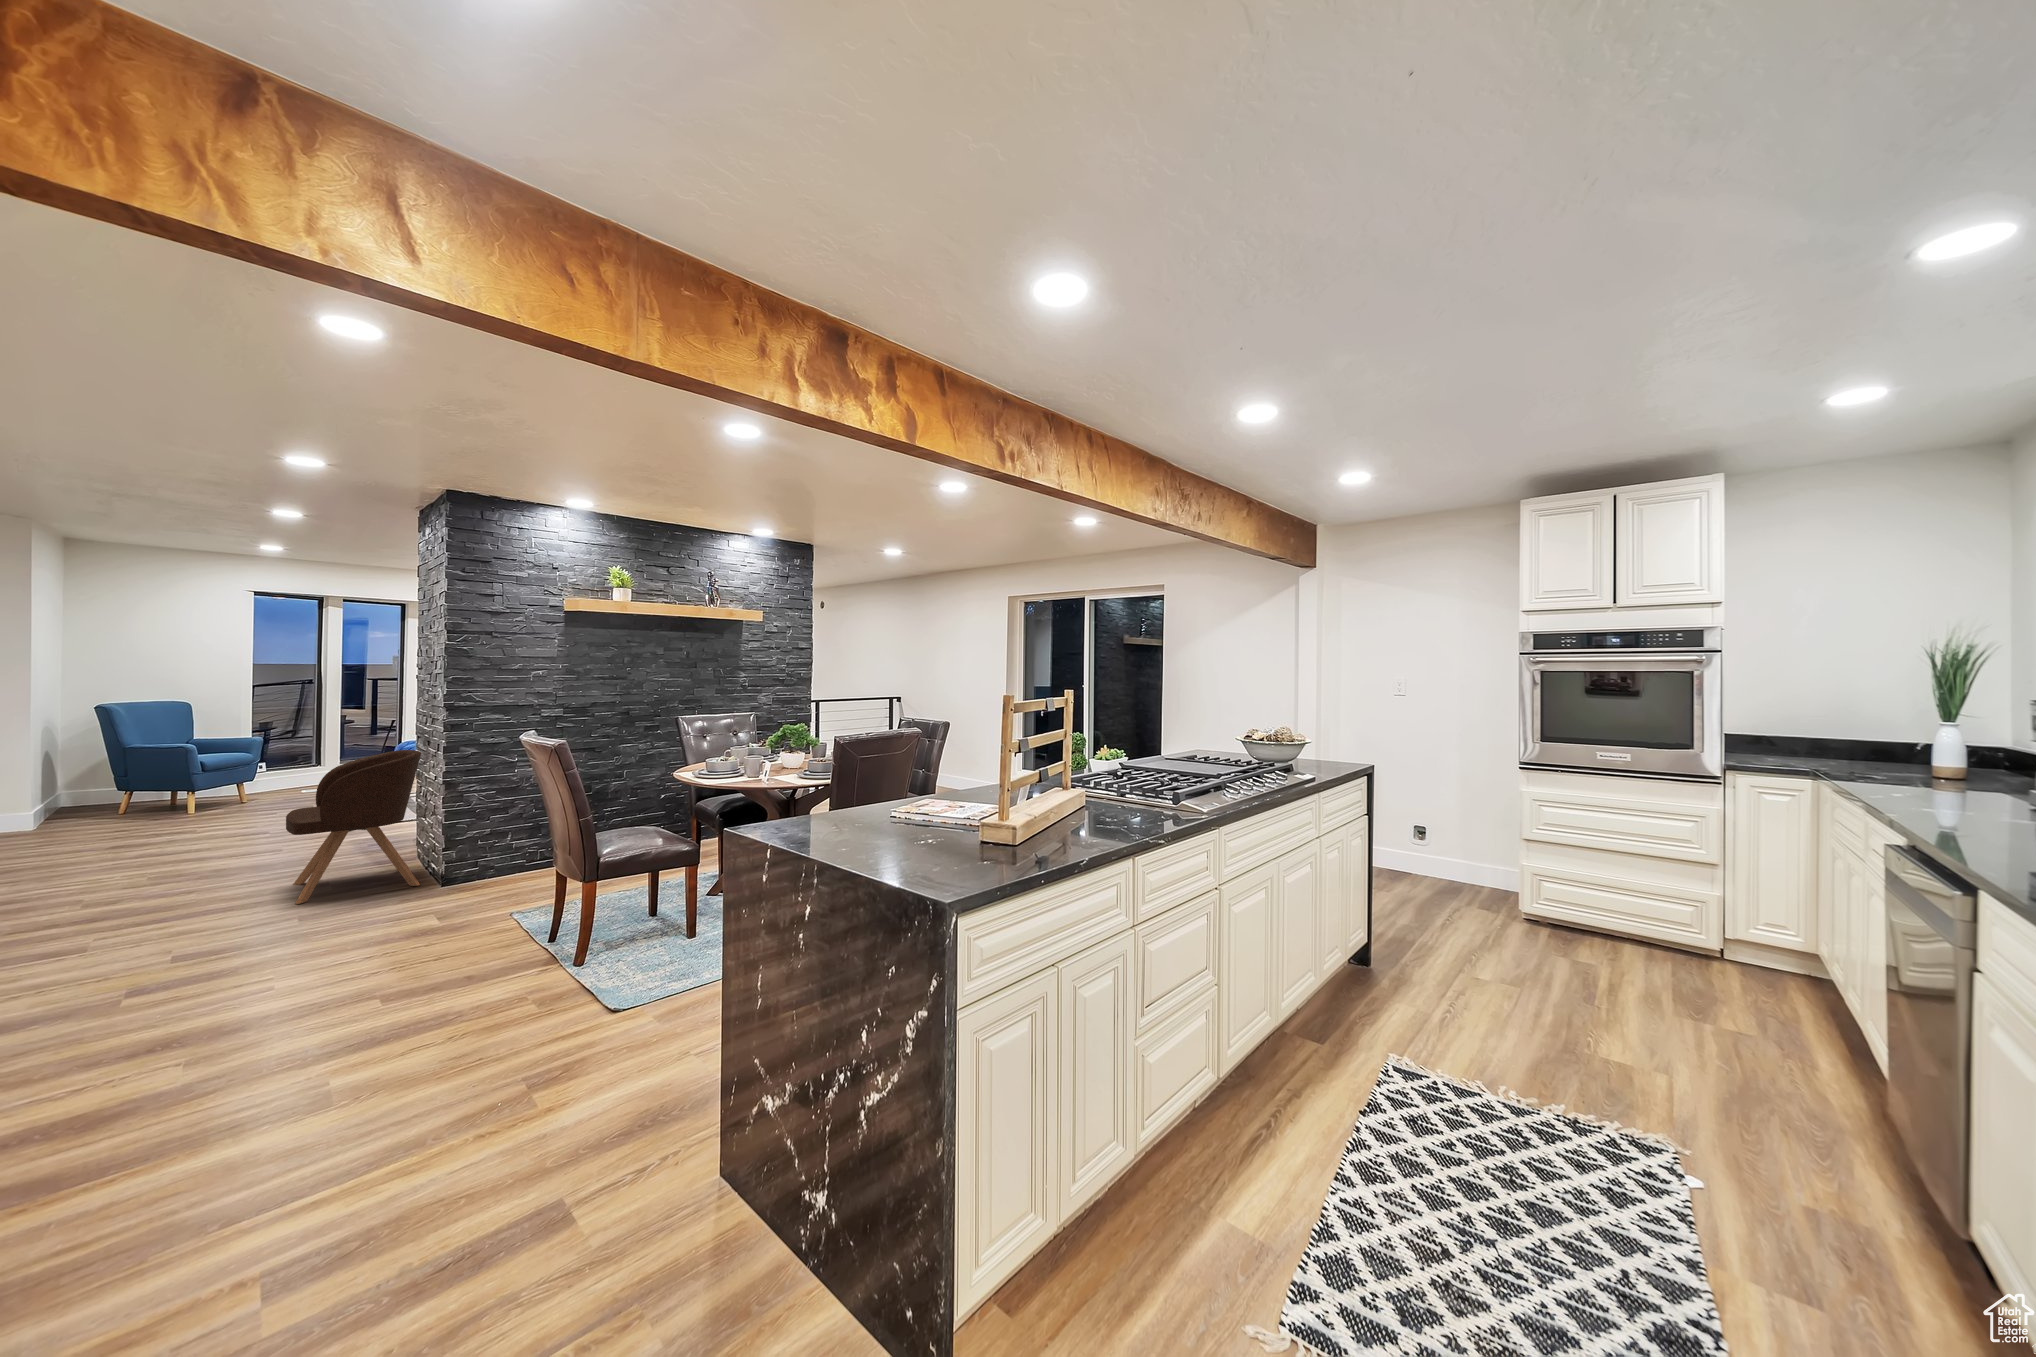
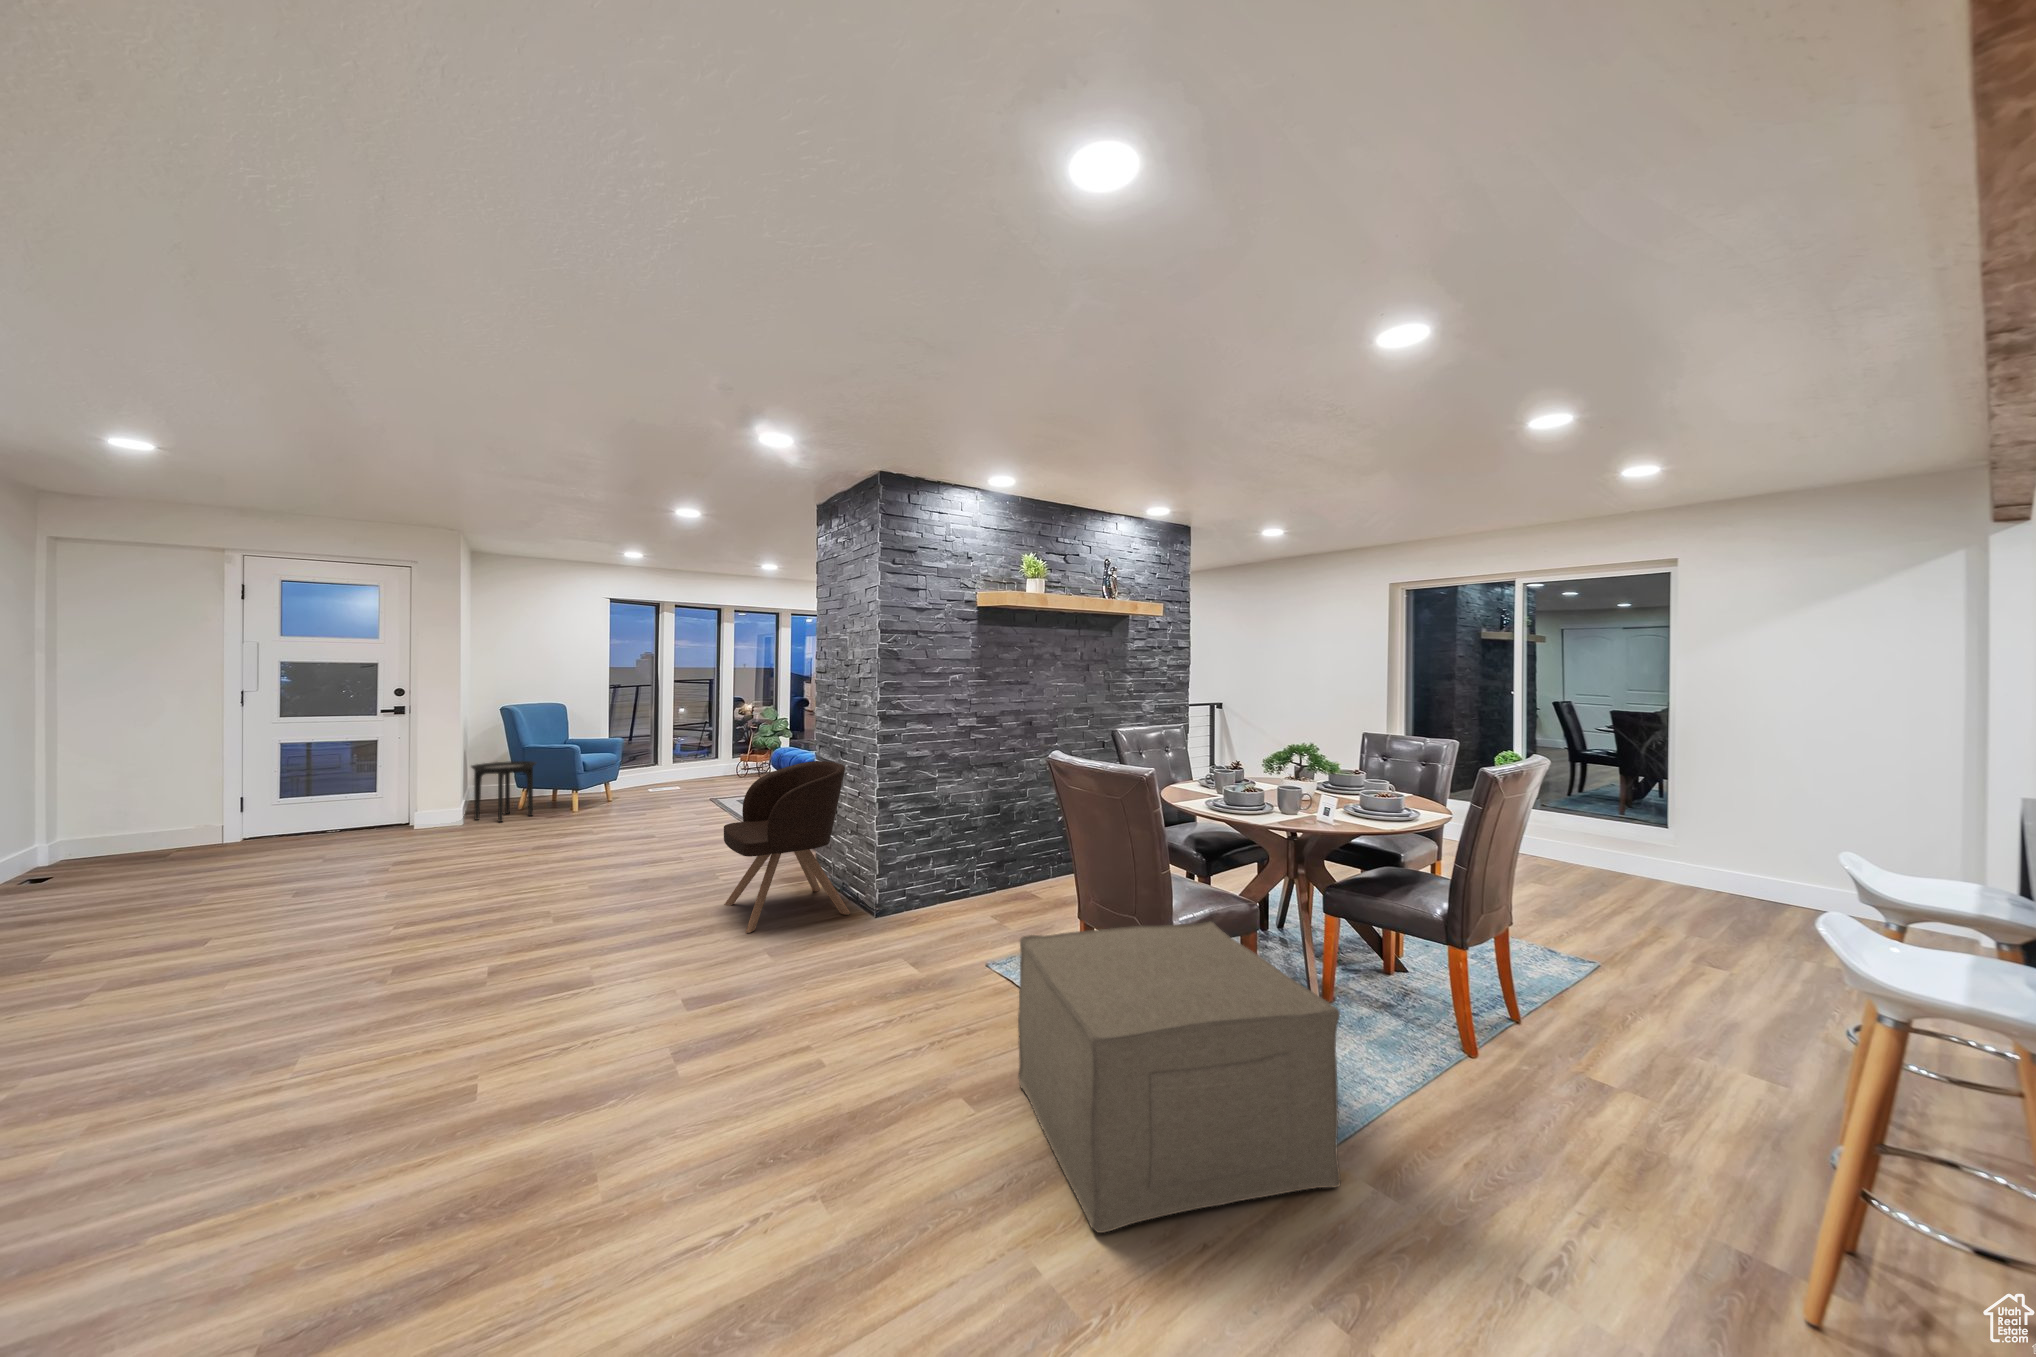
side table: none [46,763,139,826] -> present [471,761,536,822]
ottoman: none [405,856,641,1058] -> present [1018,922,1341,1233]

